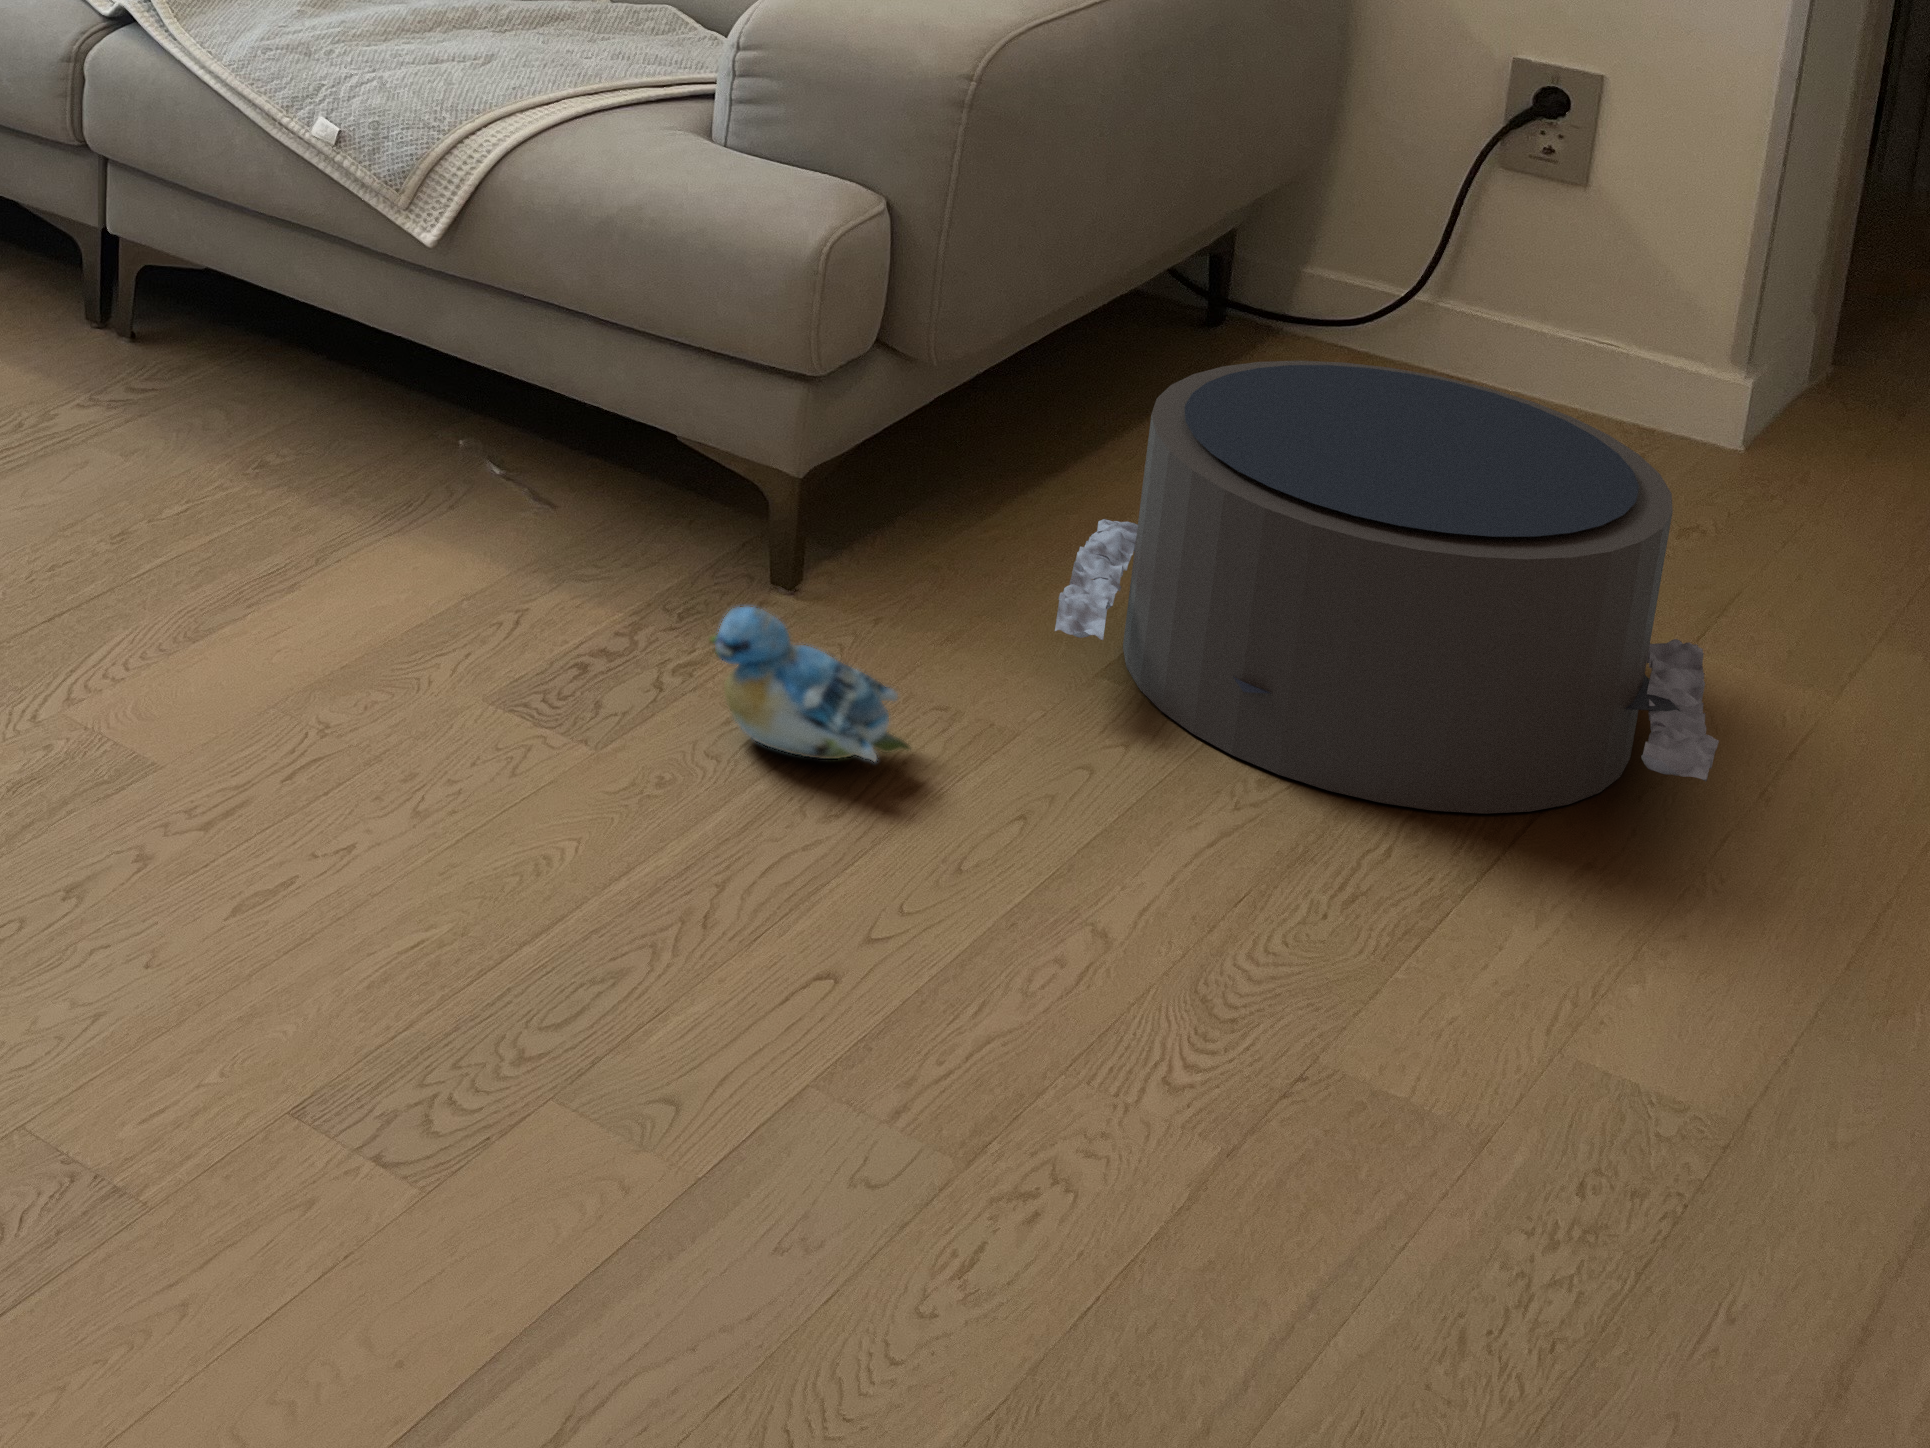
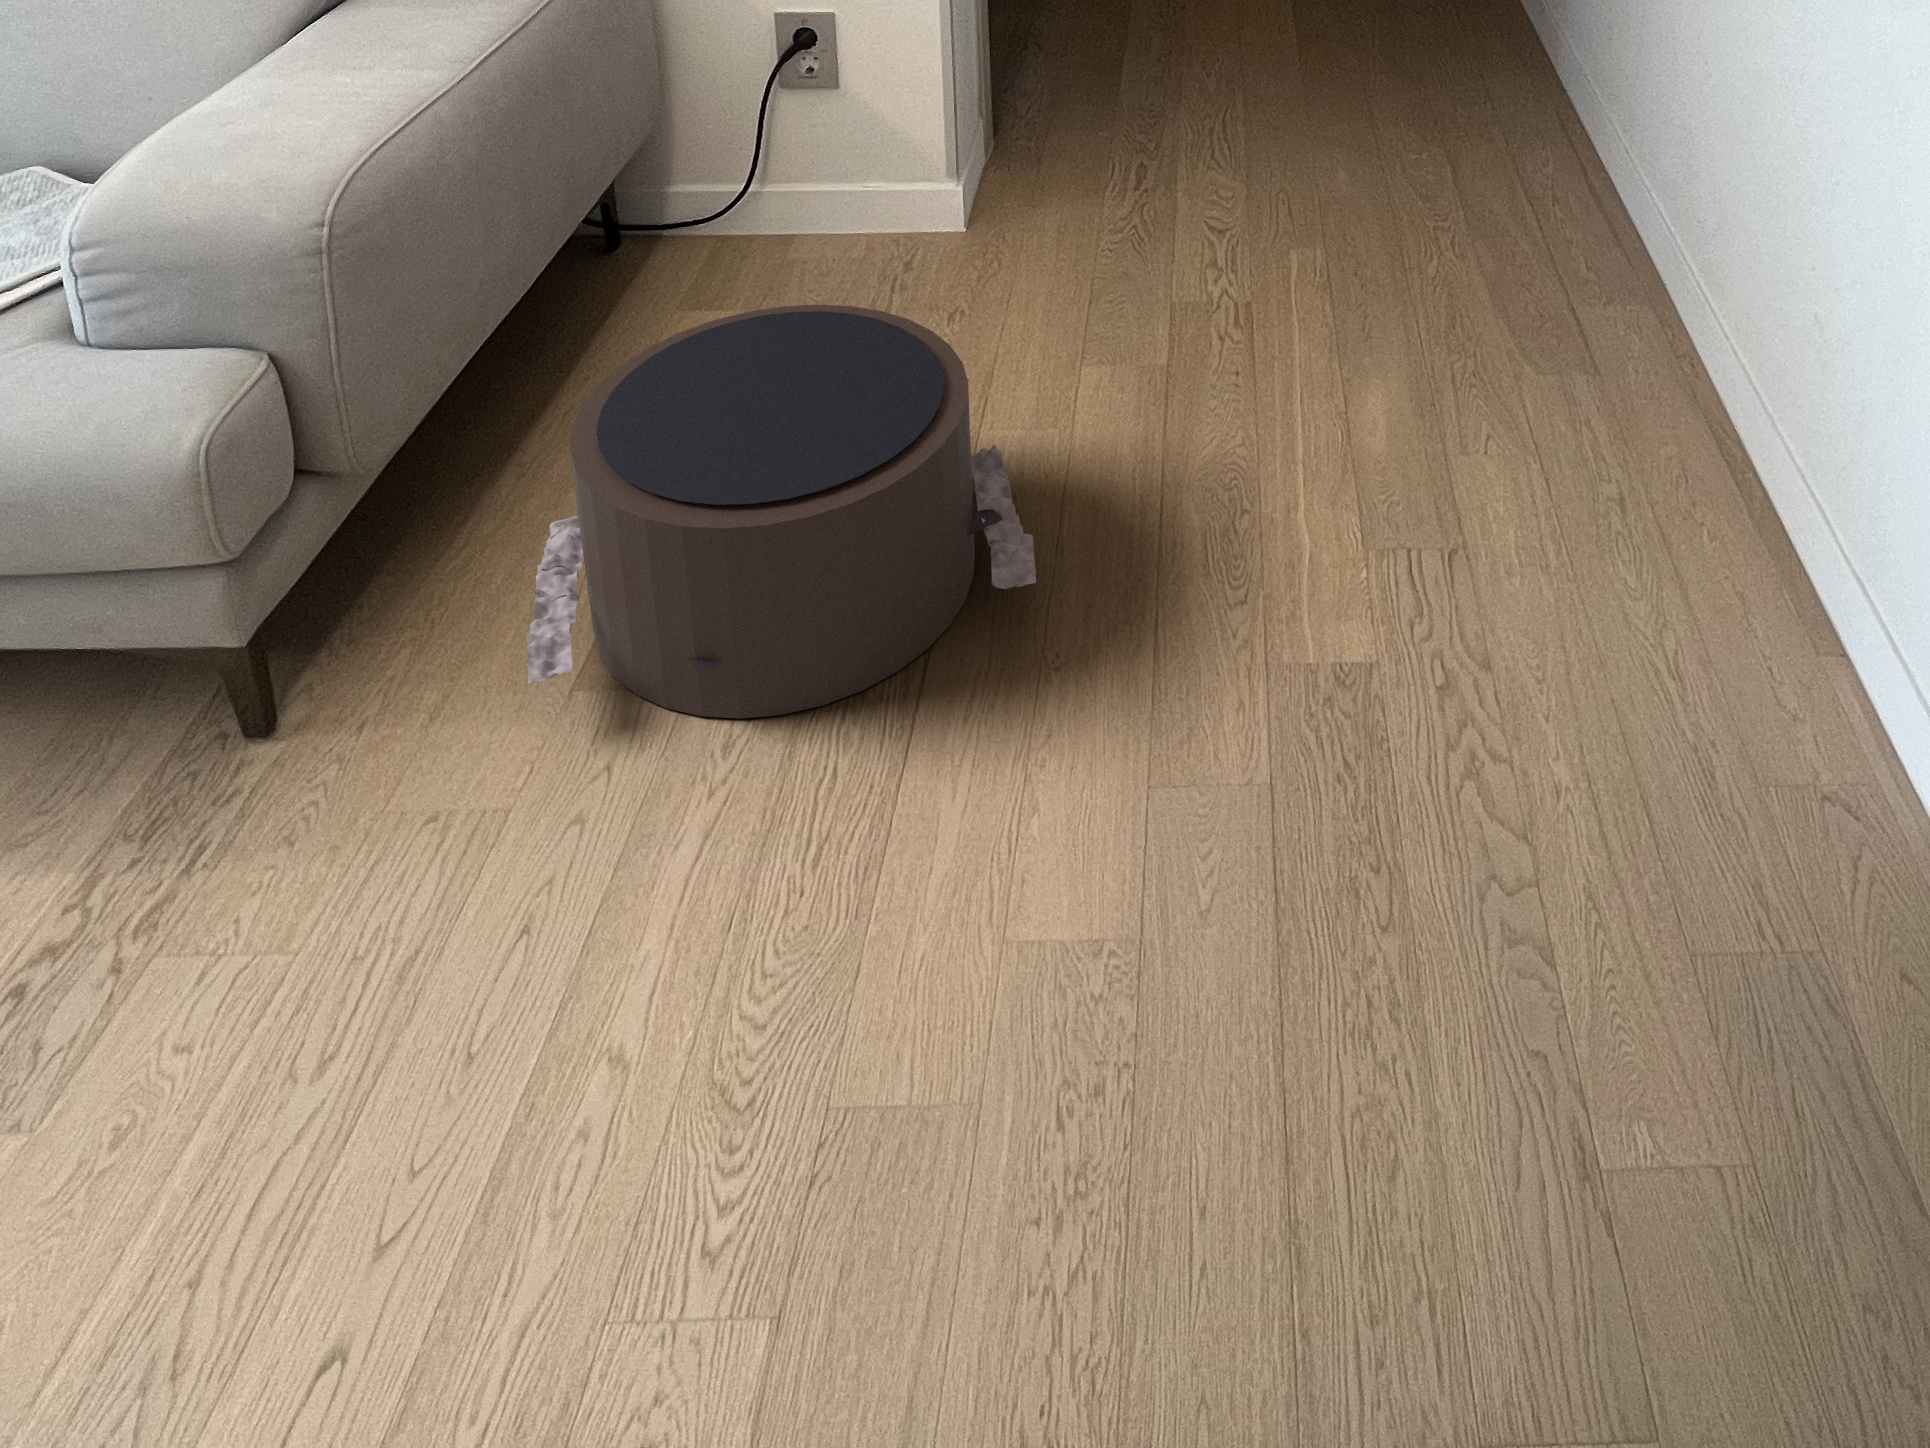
plush toy: present [709,607,910,761] -> none [162,839,412,980]

